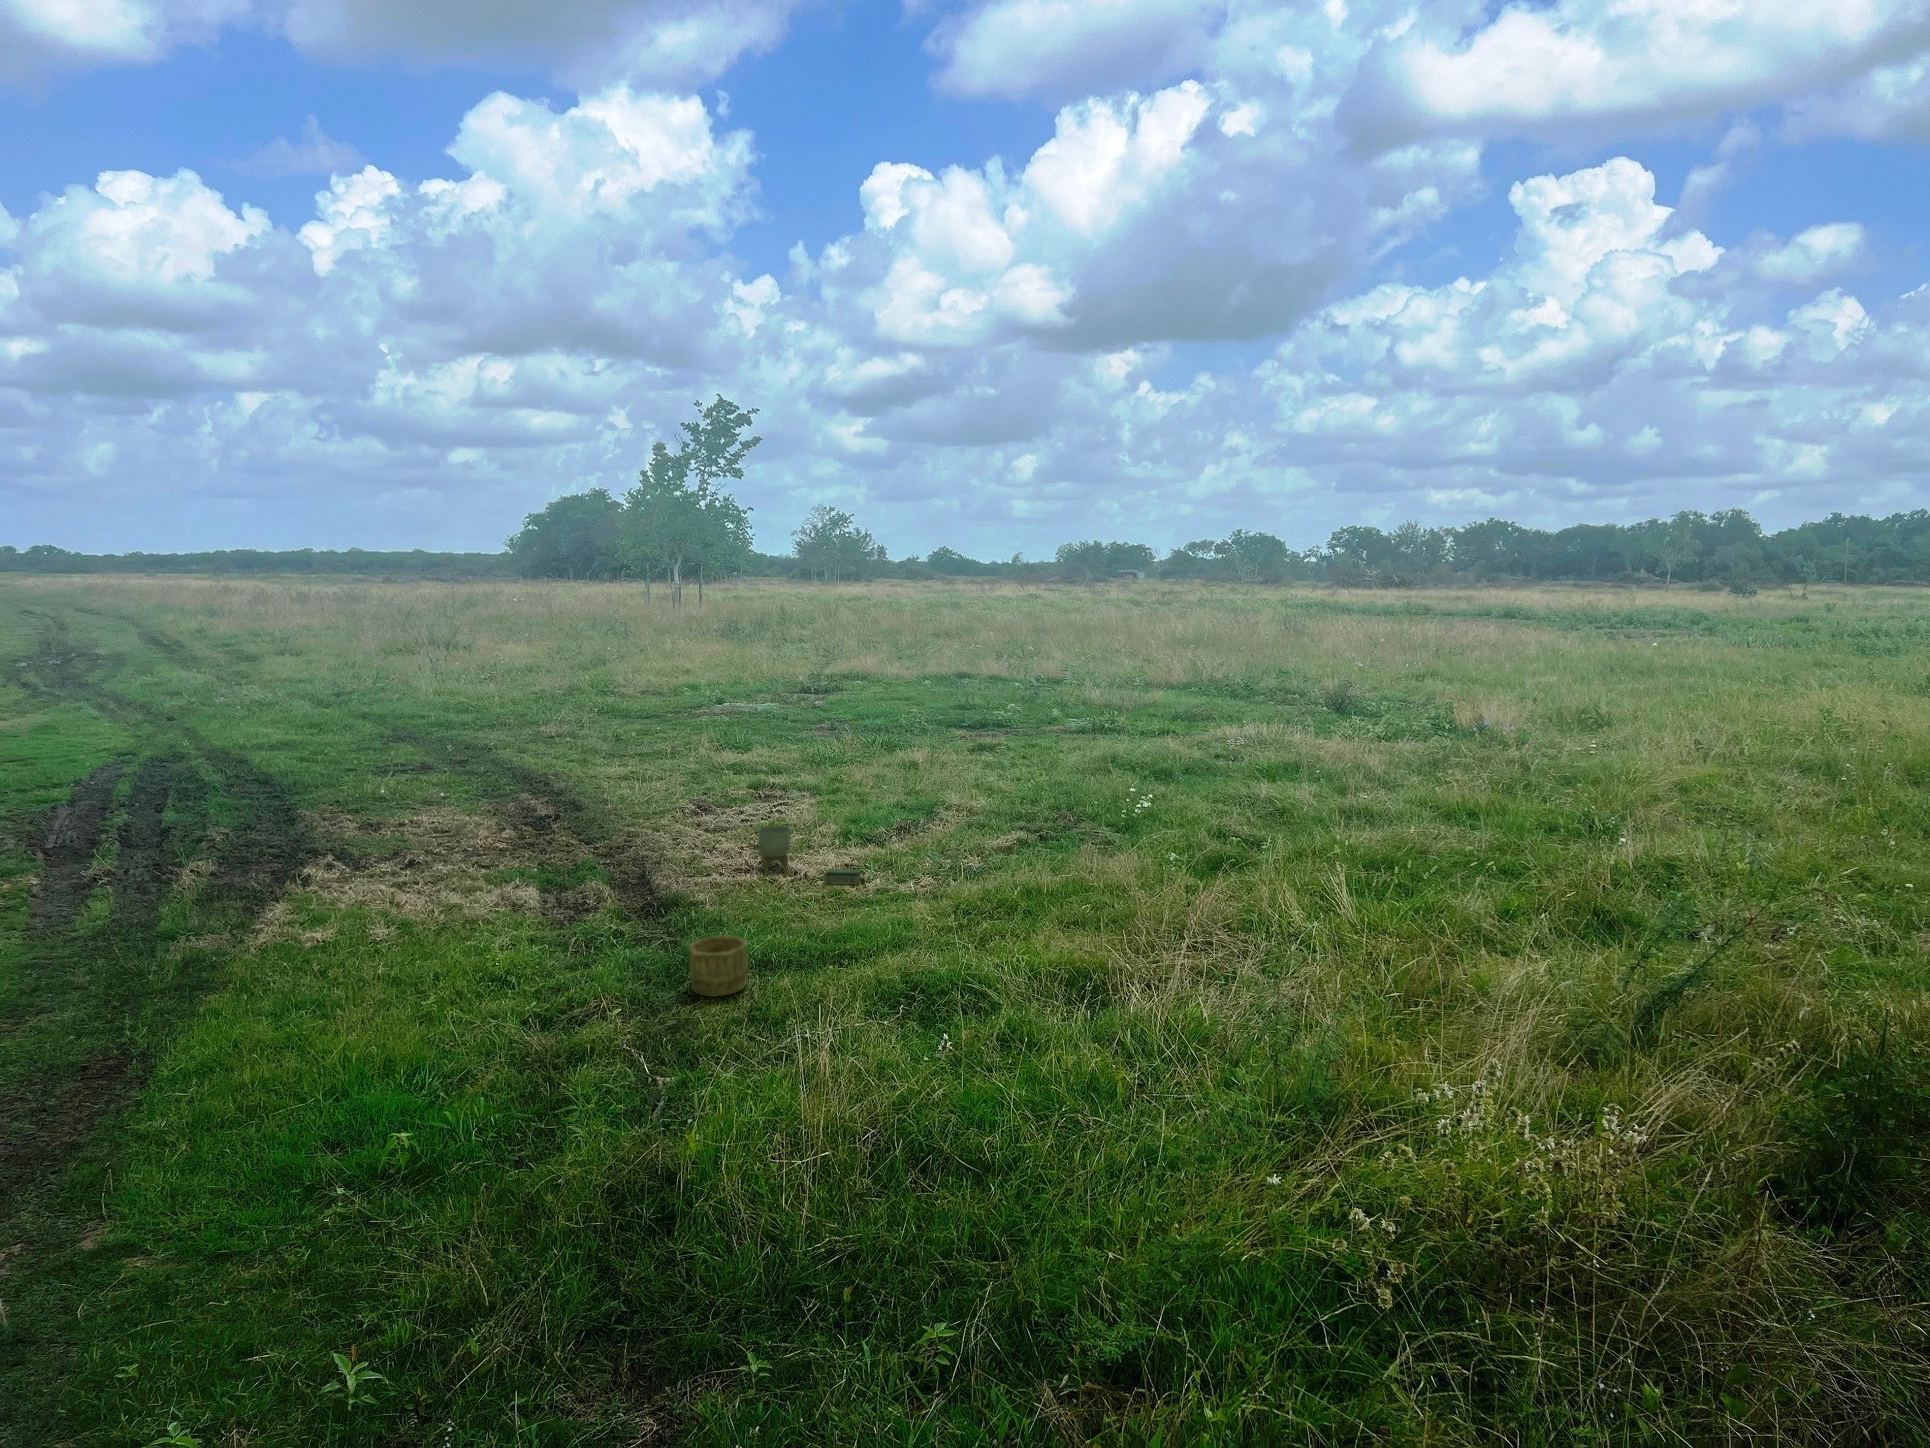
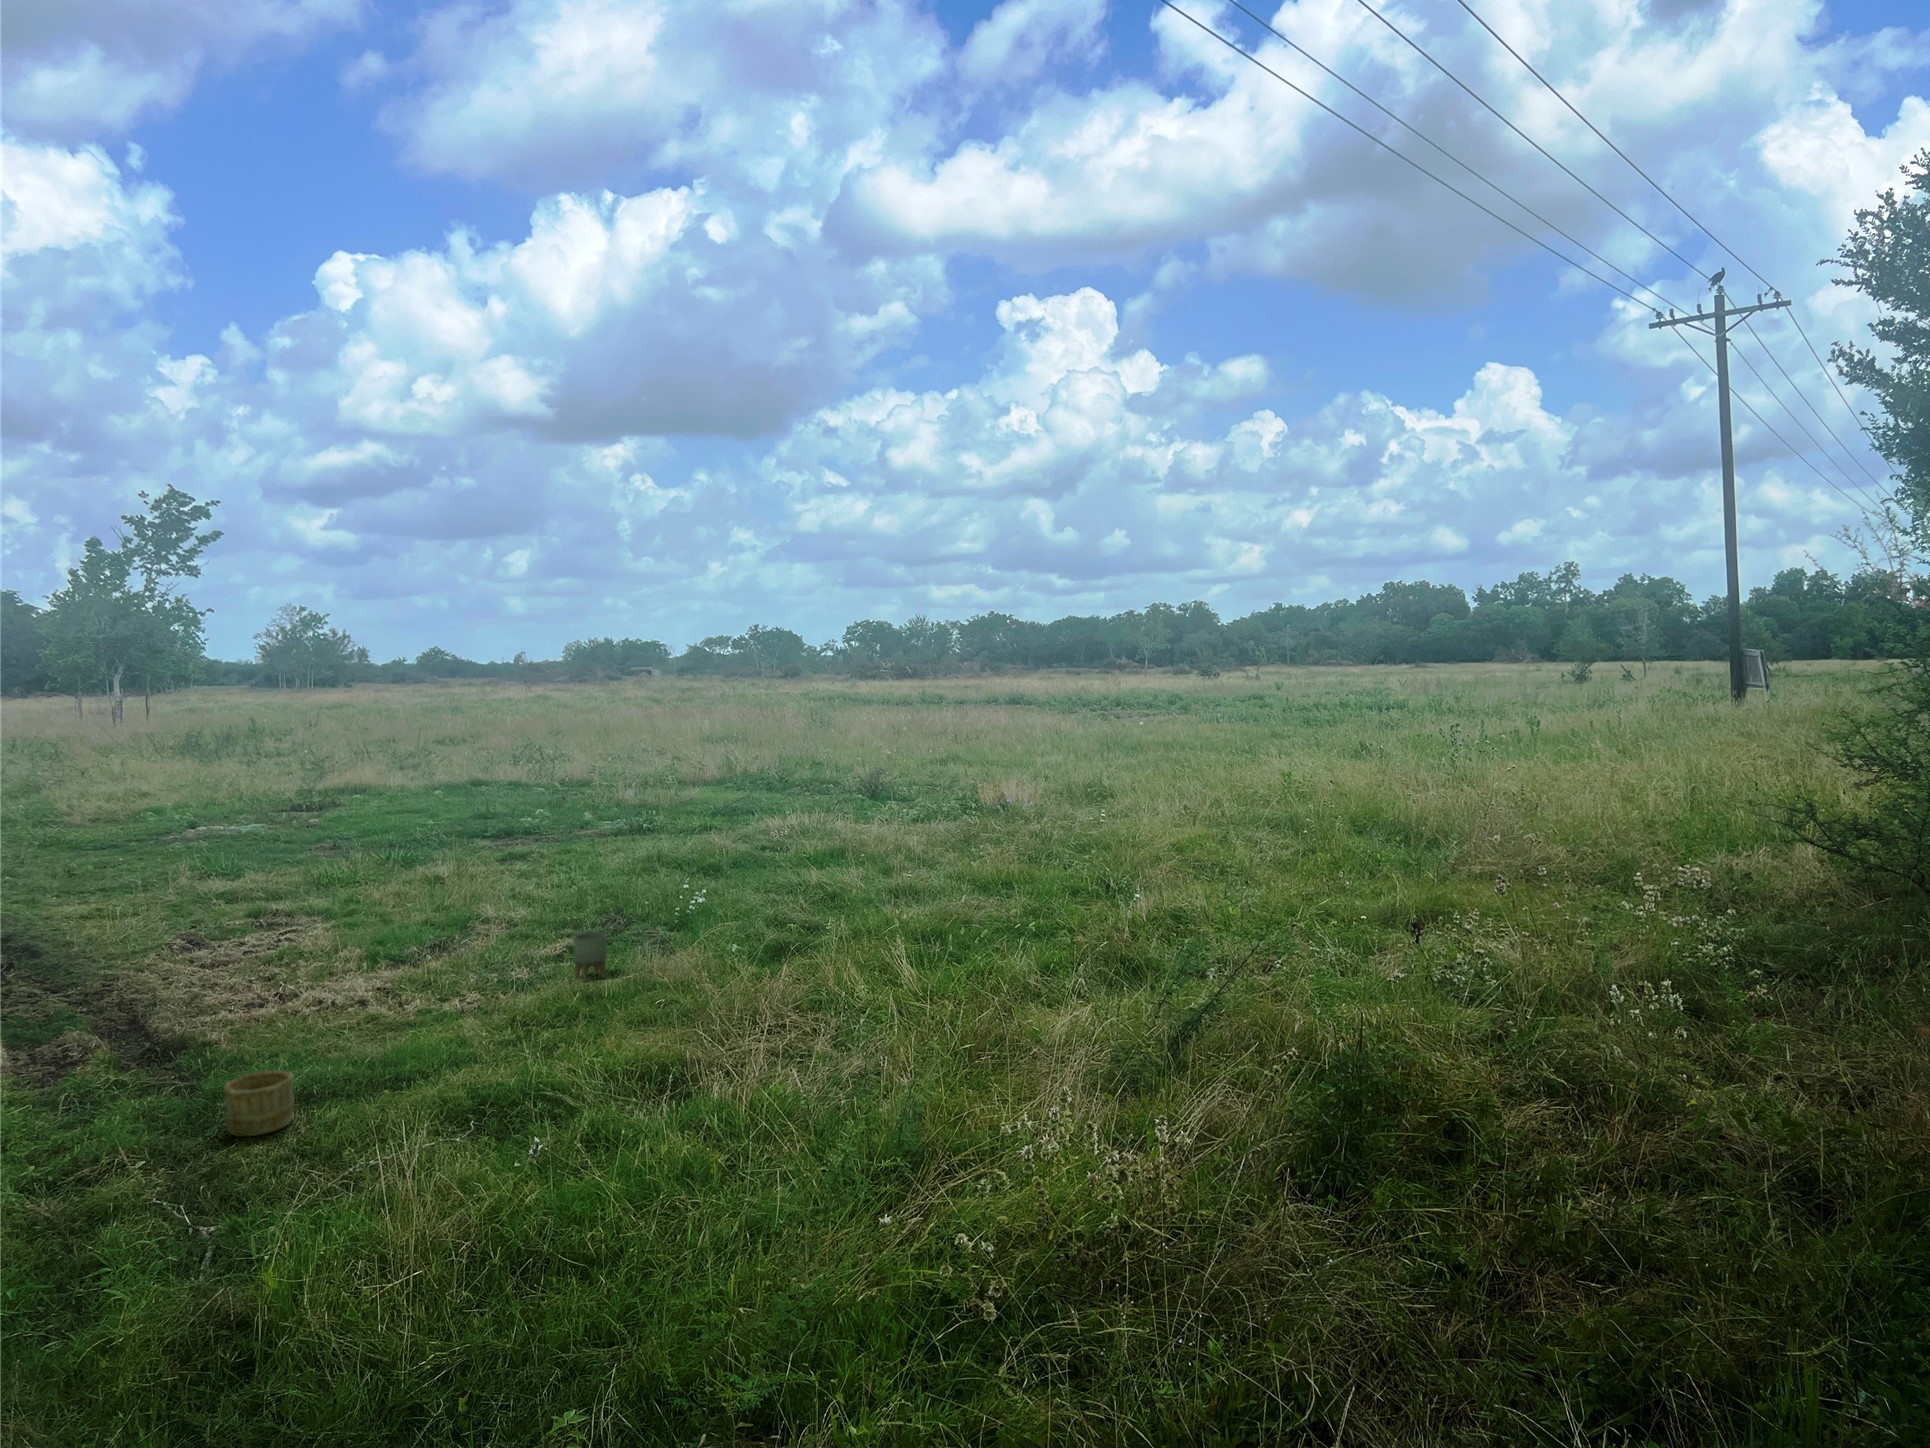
planter: present [758,826,790,875] -> present [574,932,607,982]
toolbox: present [824,868,861,885] -> none [361,990,404,1011]

